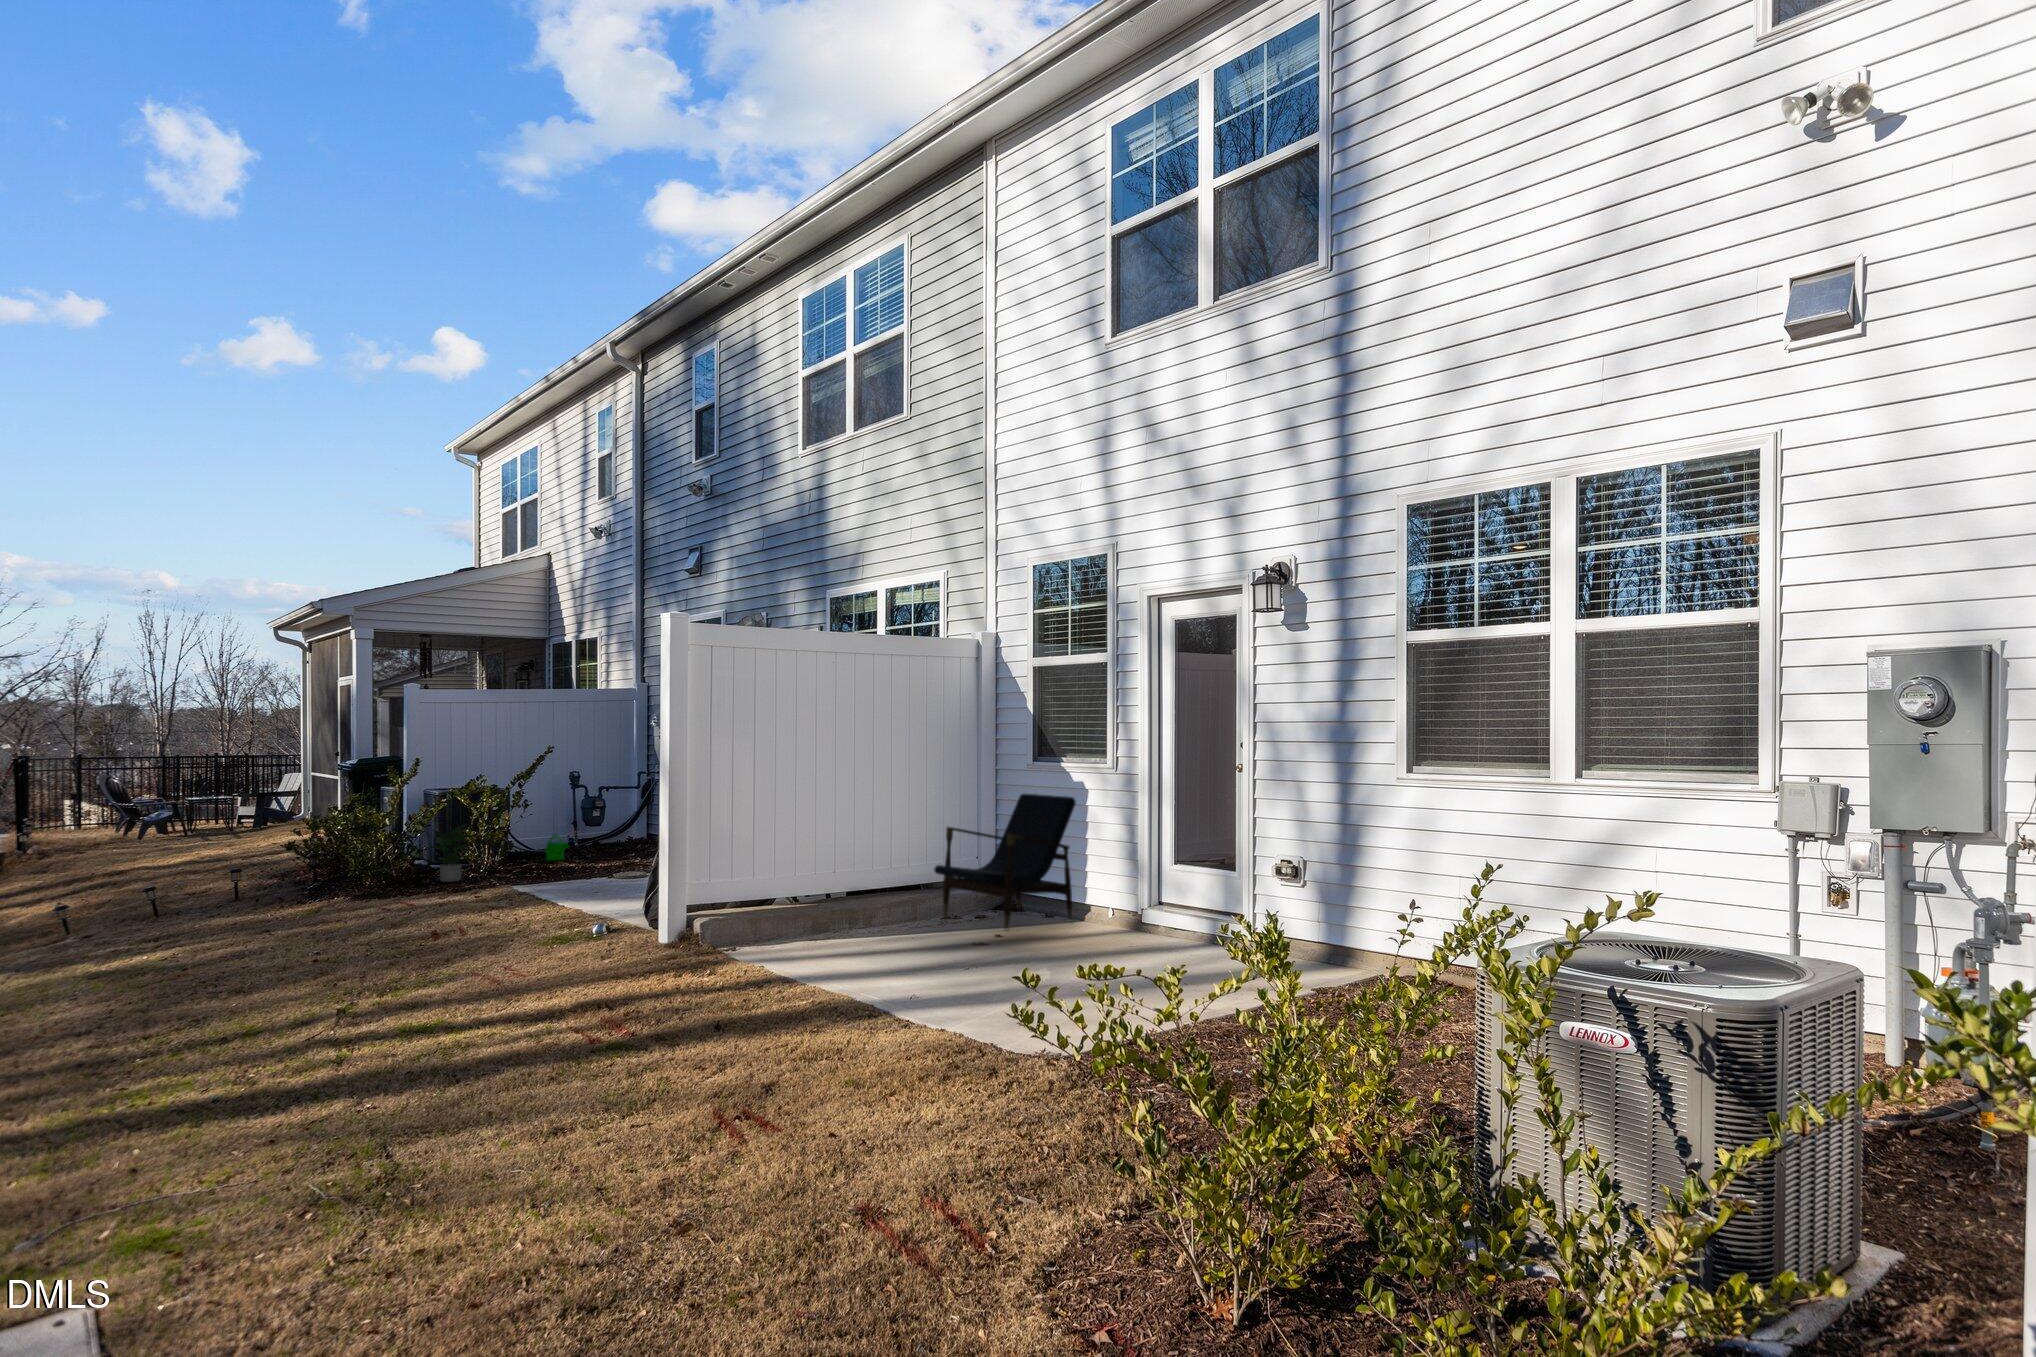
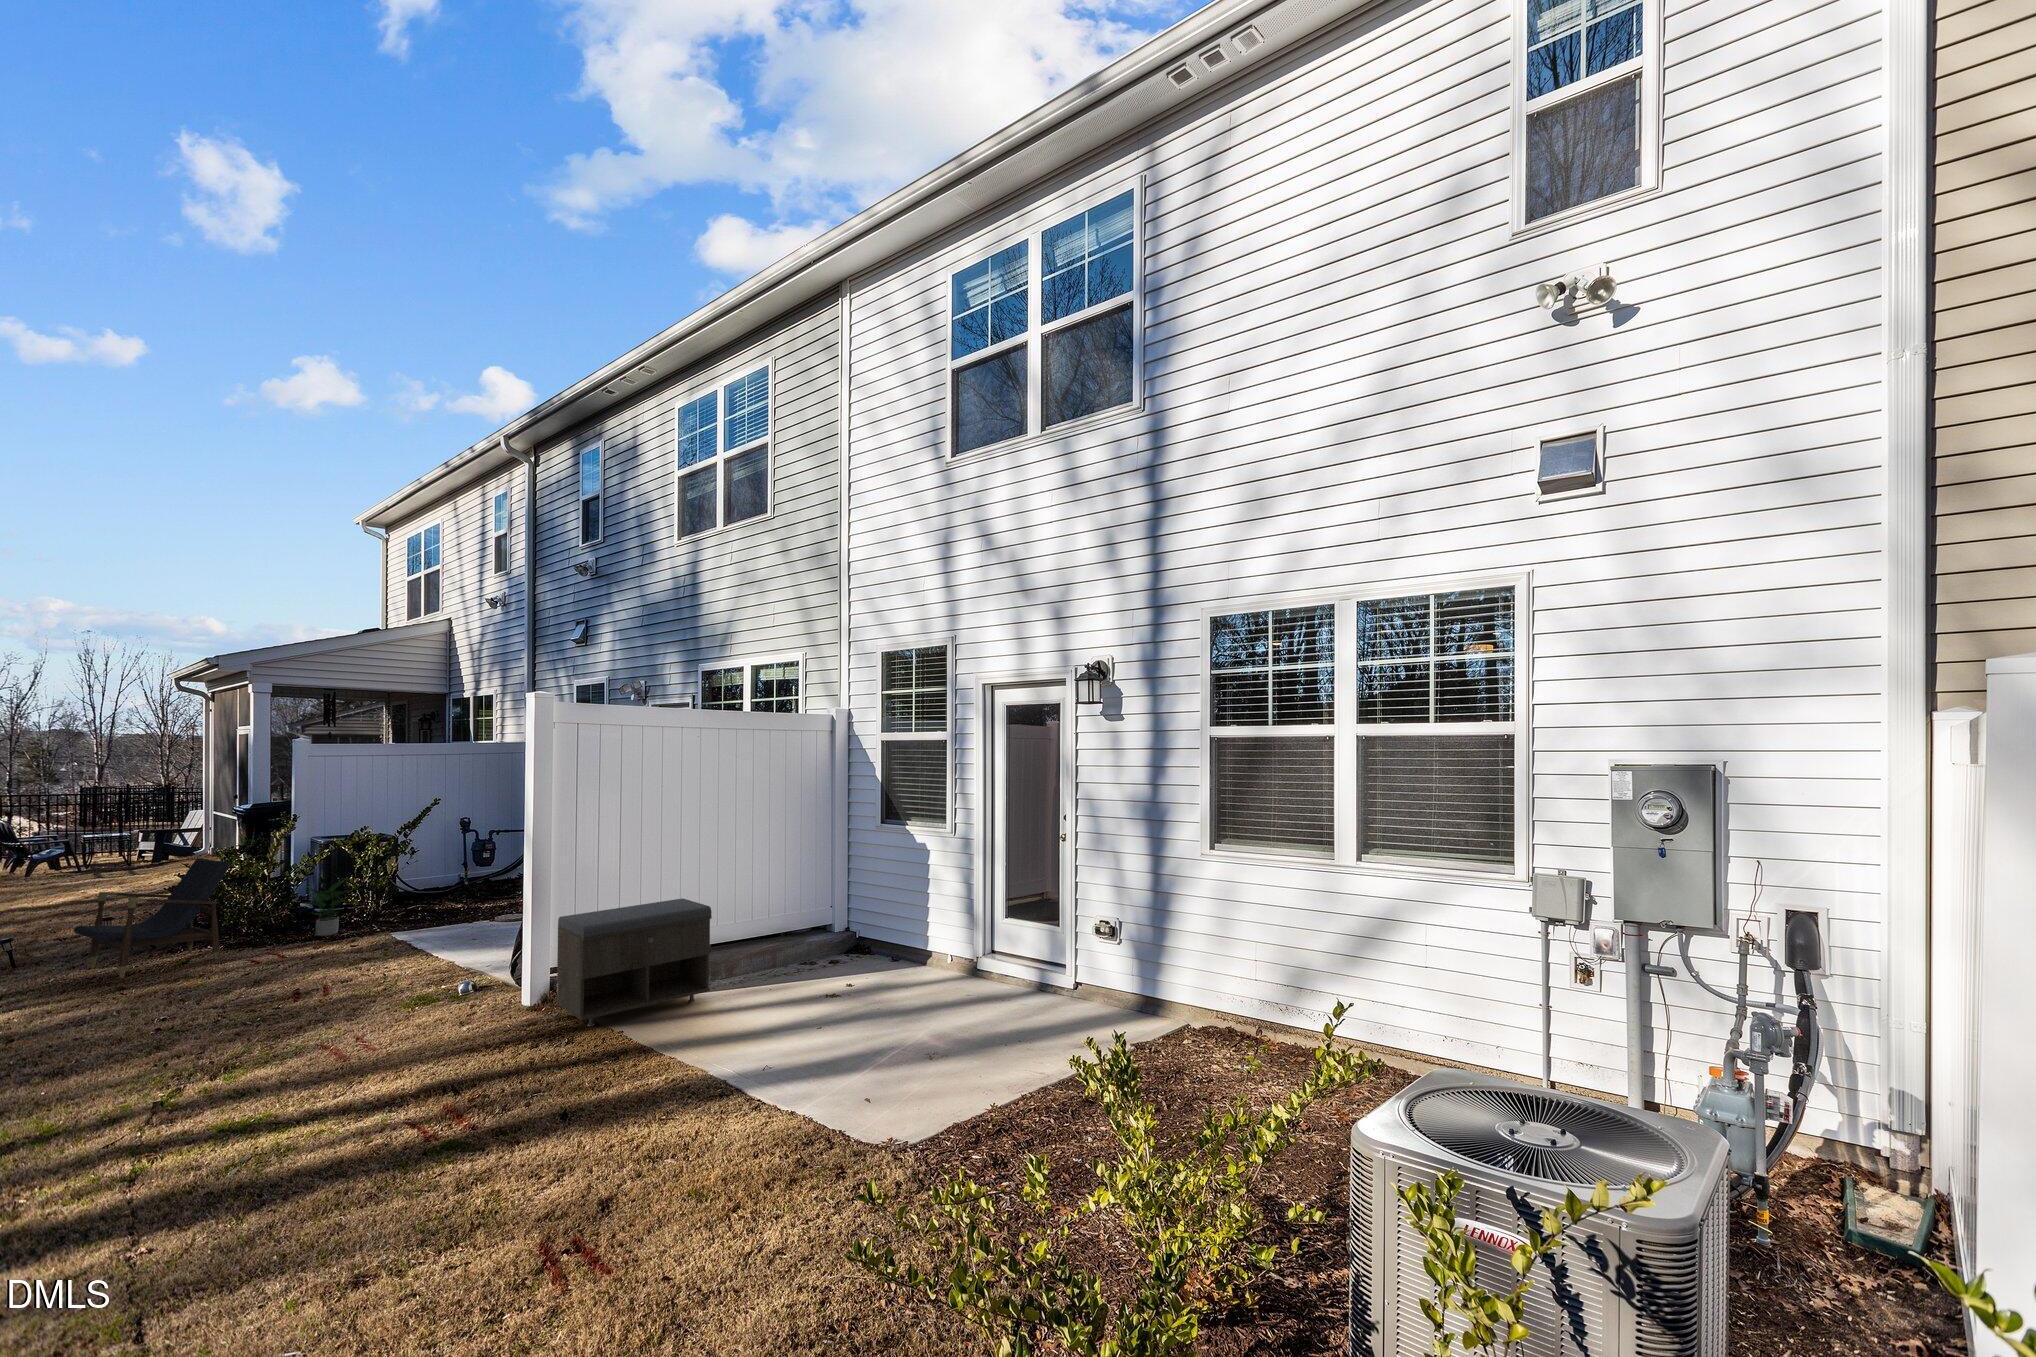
lounge chair: present [934,794,1076,930] -> present [74,858,230,978]
storage bench: none [696,833,851,953] -> present [557,898,712,1027]
watering can: present [545,835,569,860] -> none [431,879,456,904]

